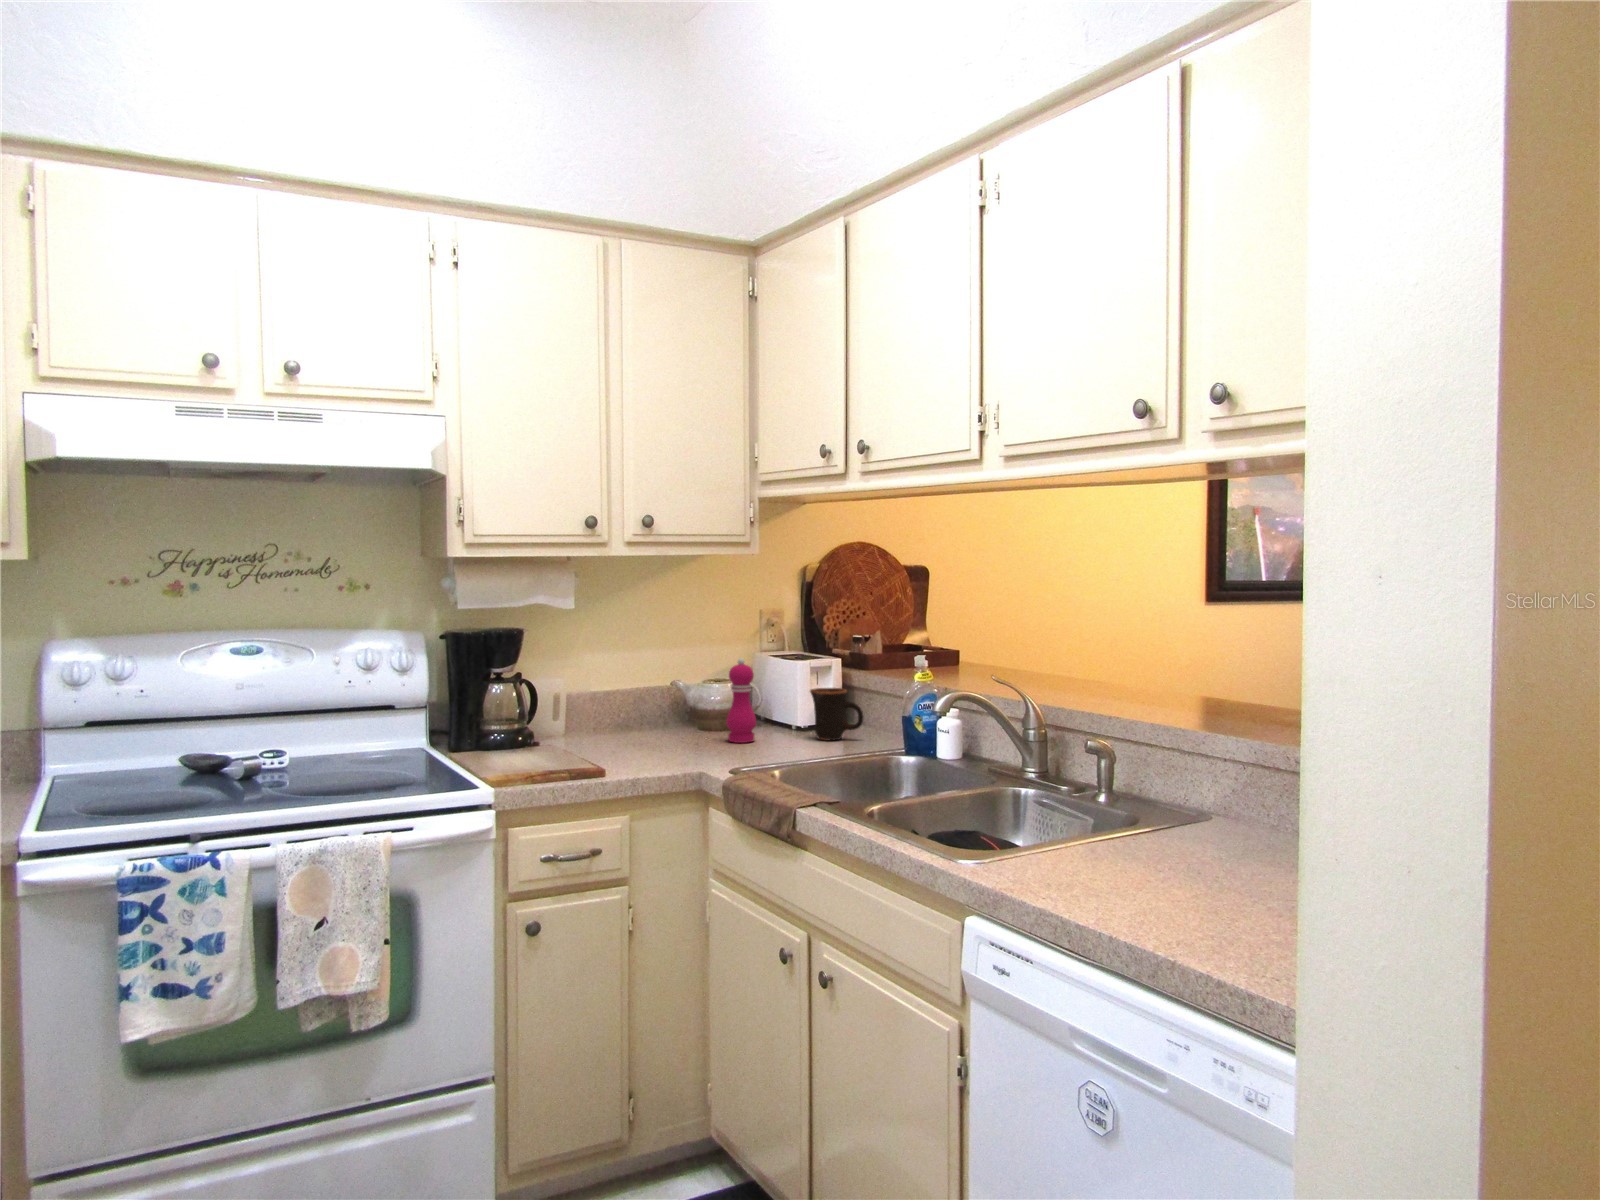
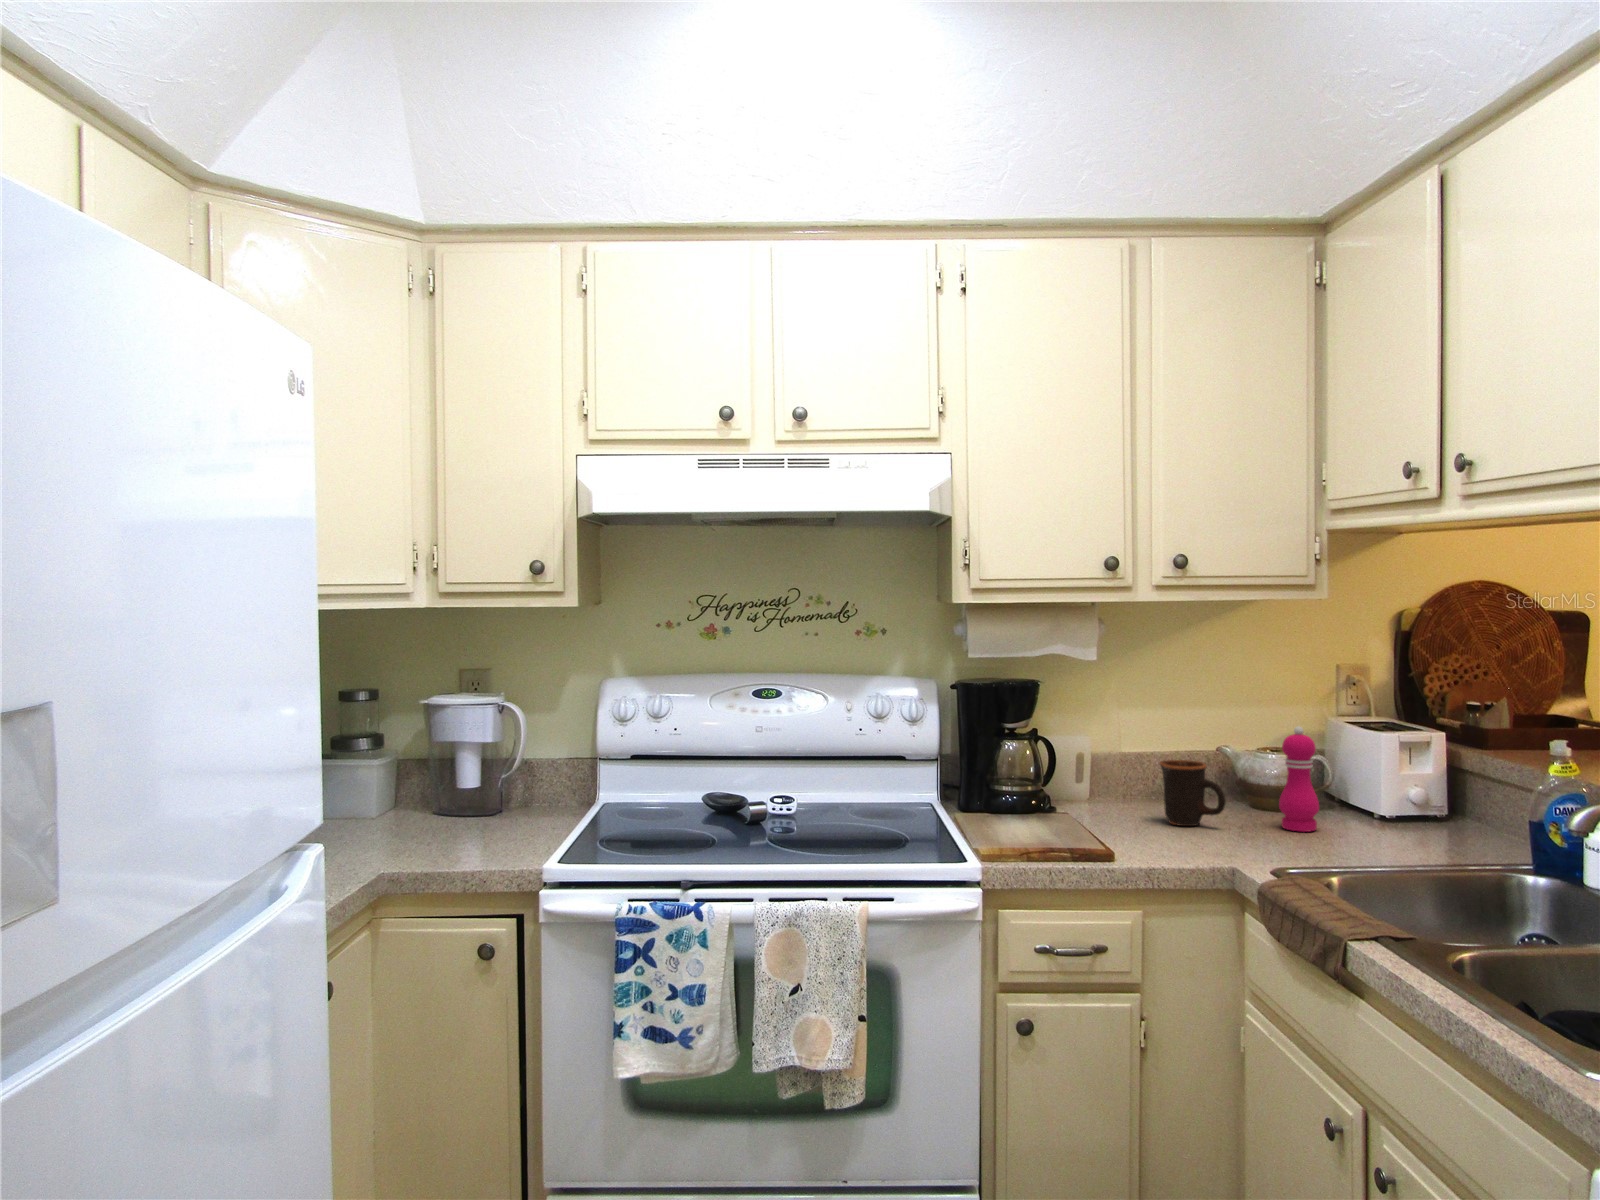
mug: present [810,688,863,741] -> present [1160,760,1226,826]

